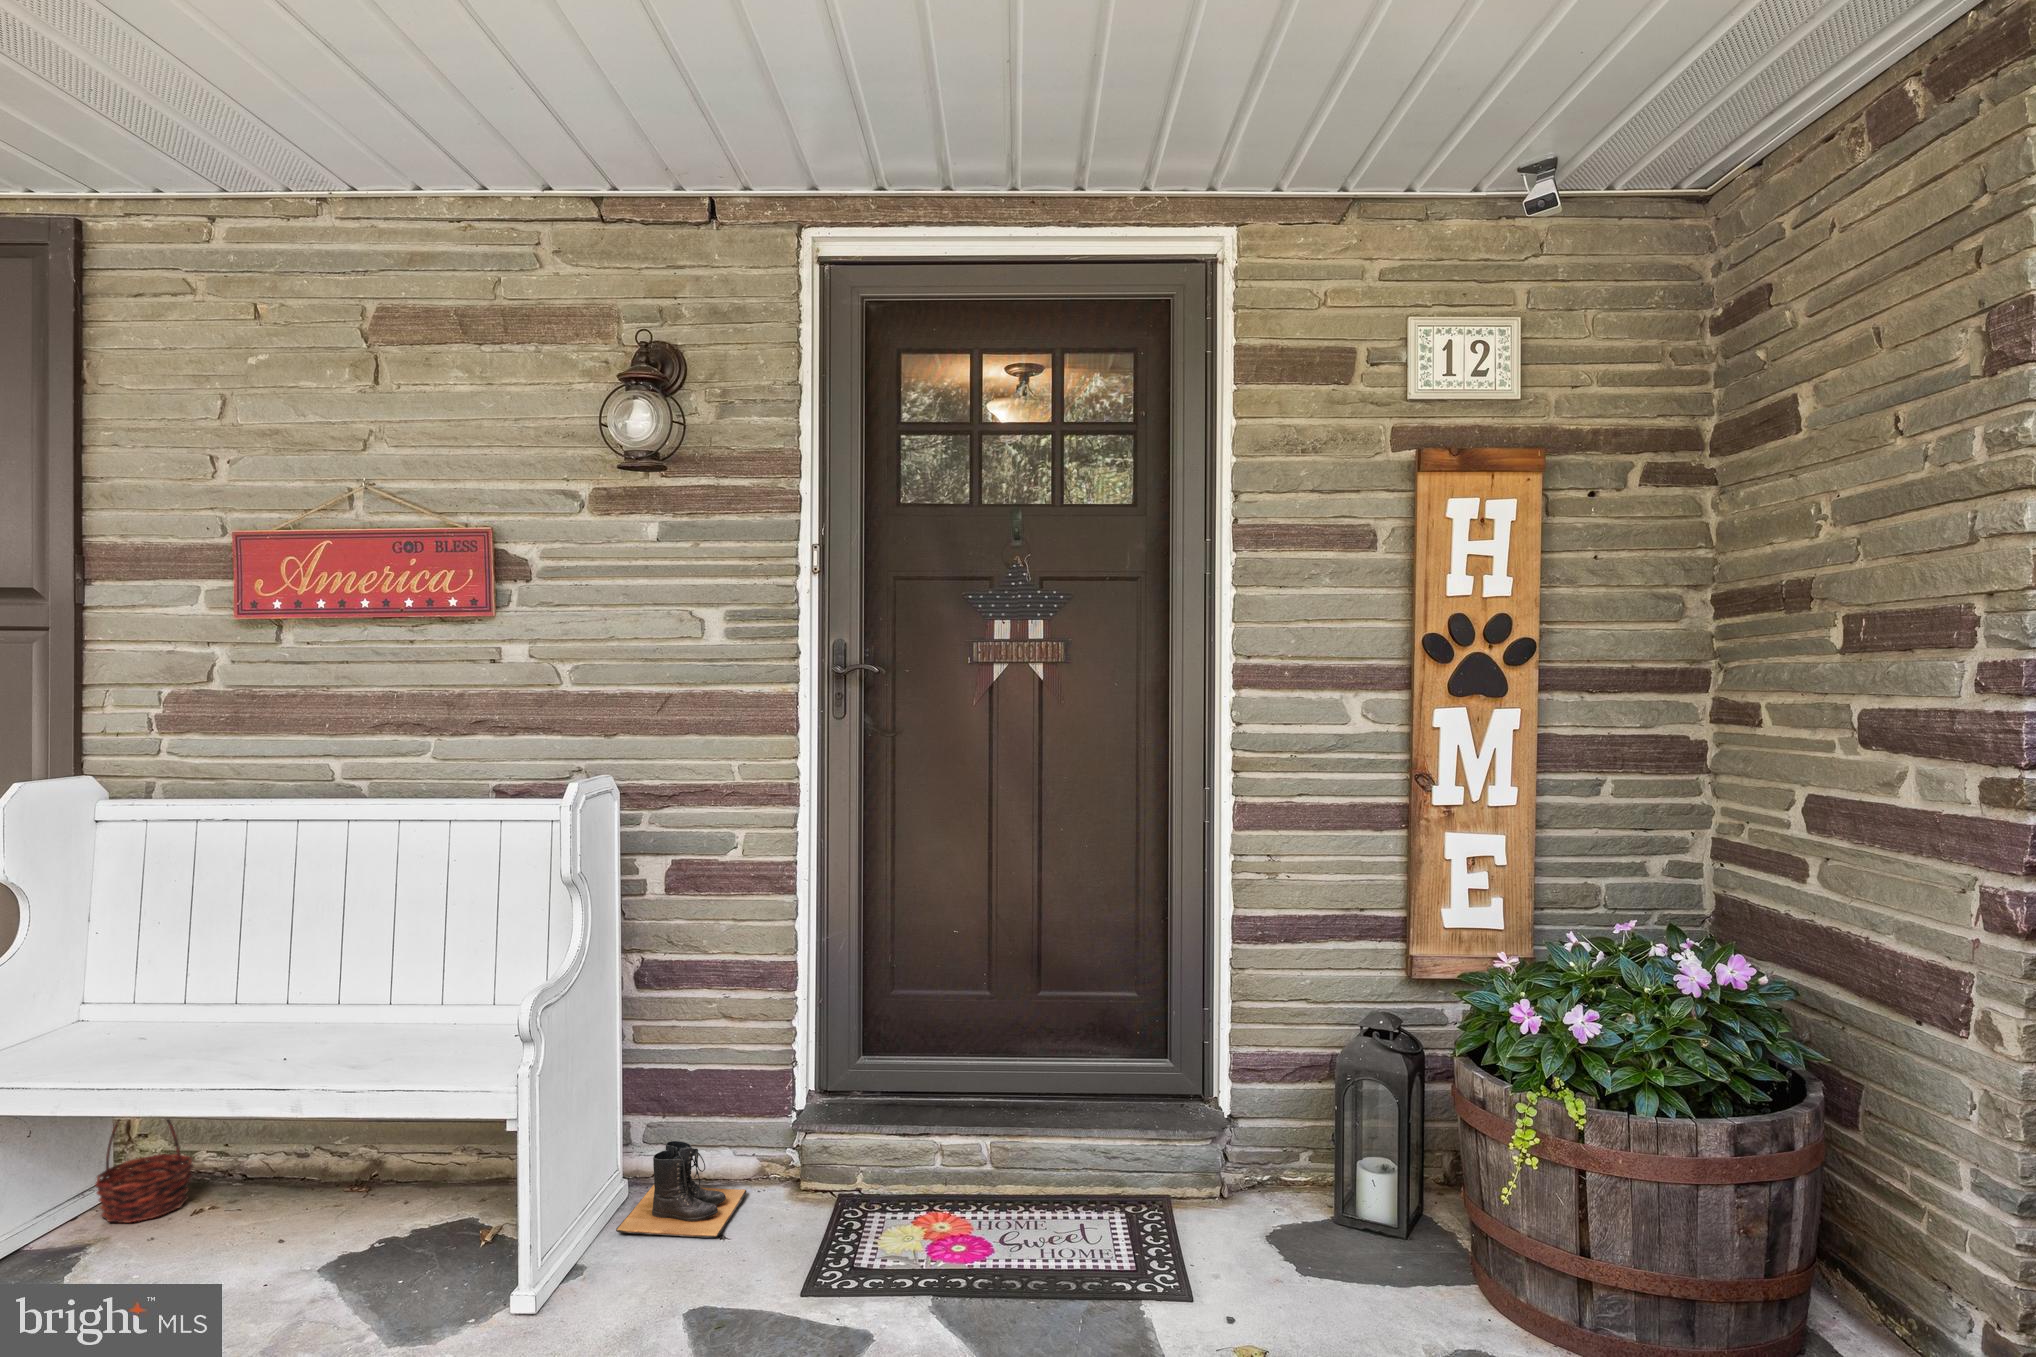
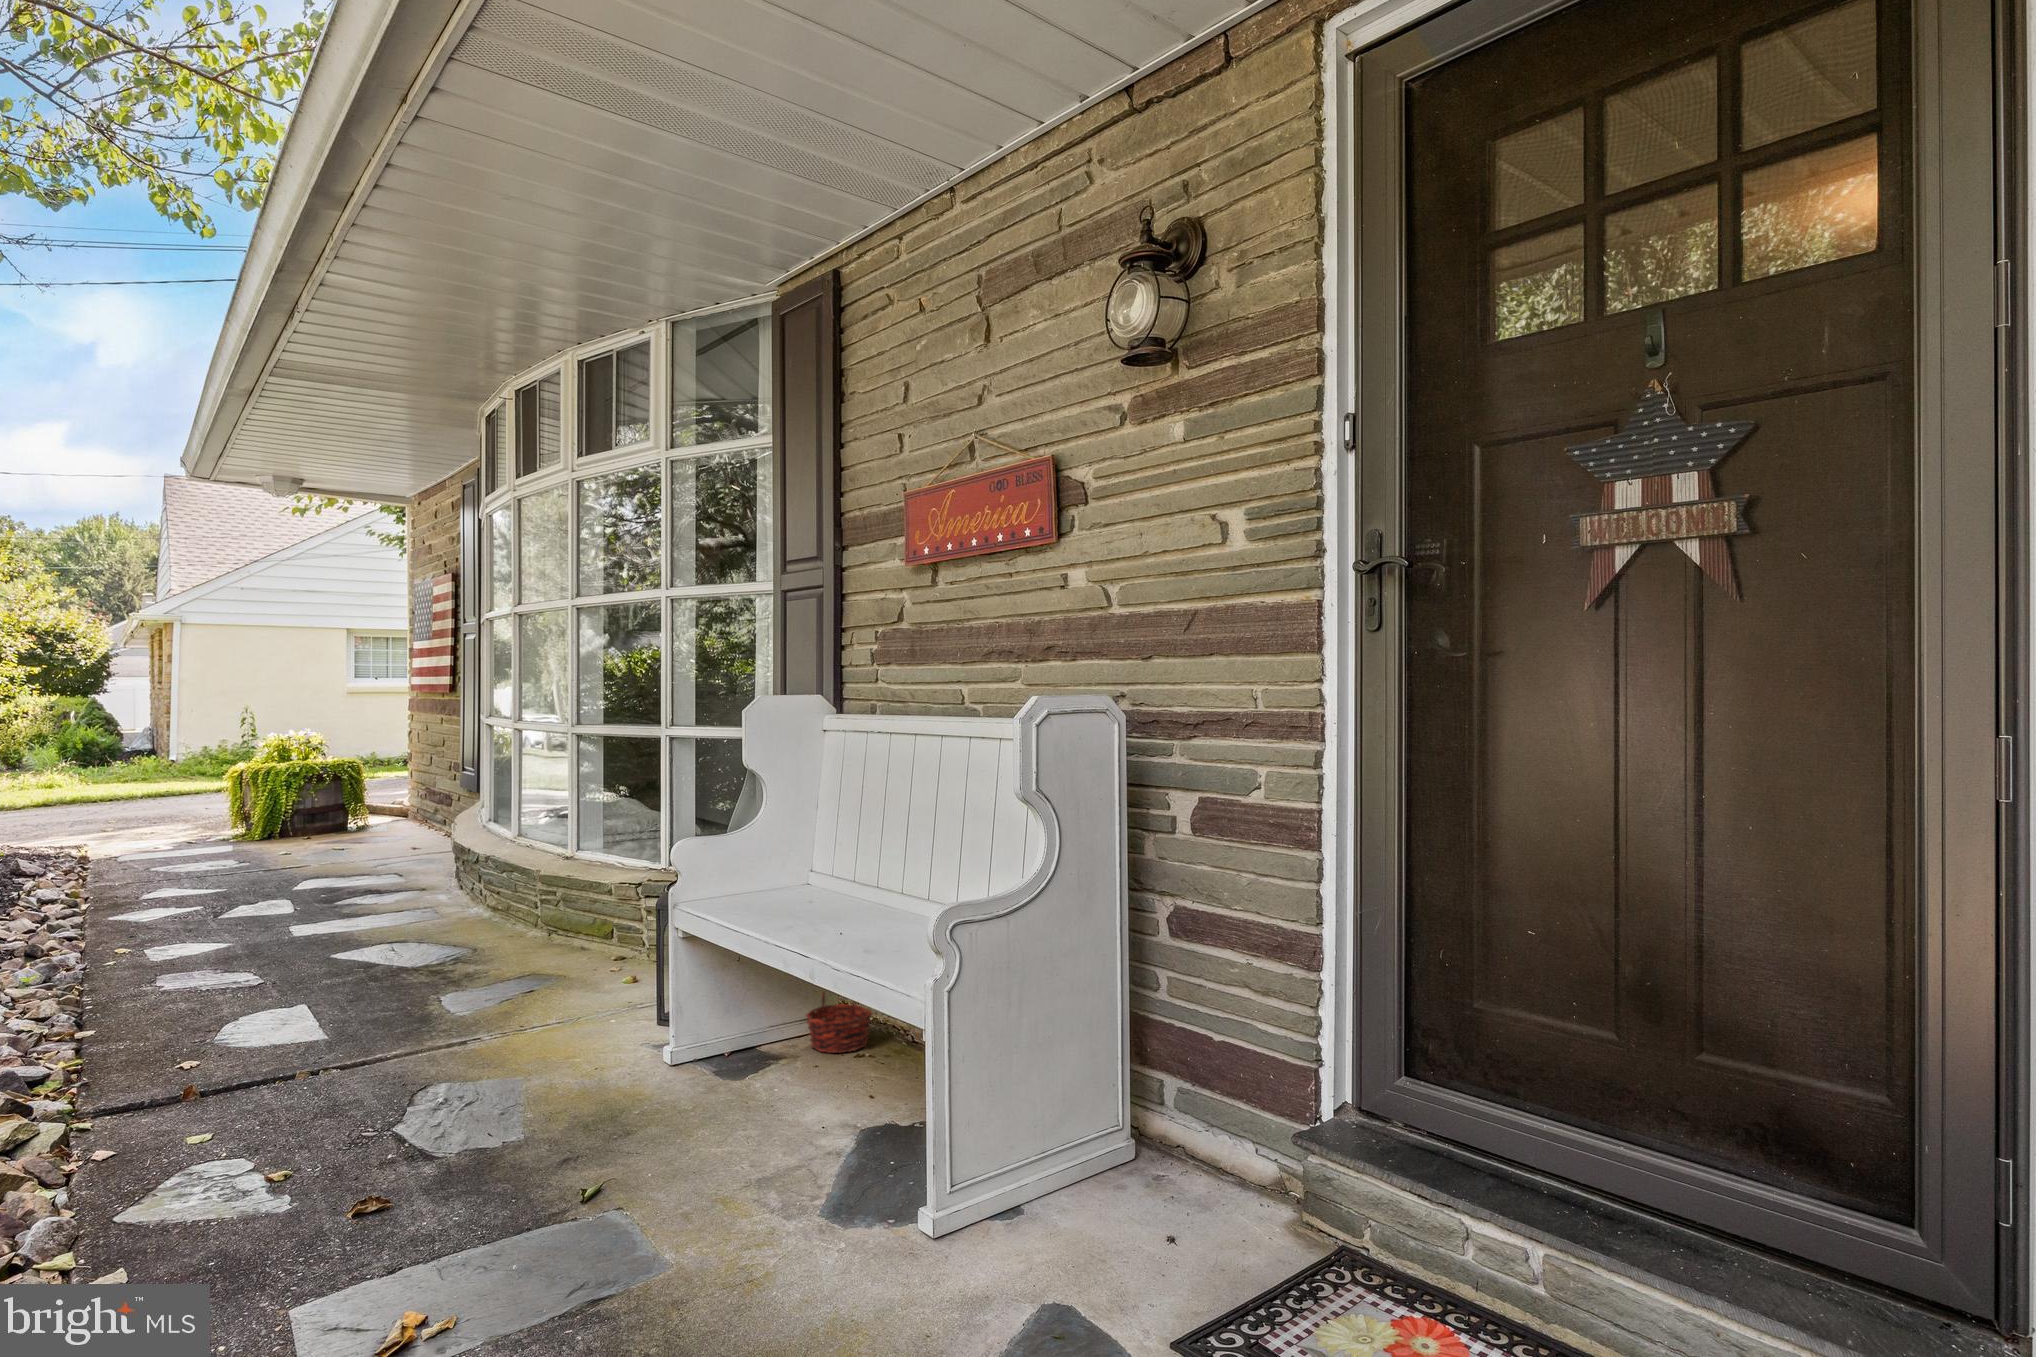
boots: present [616,1141,747,1238] -> none [1086,1111,1246,1235]

